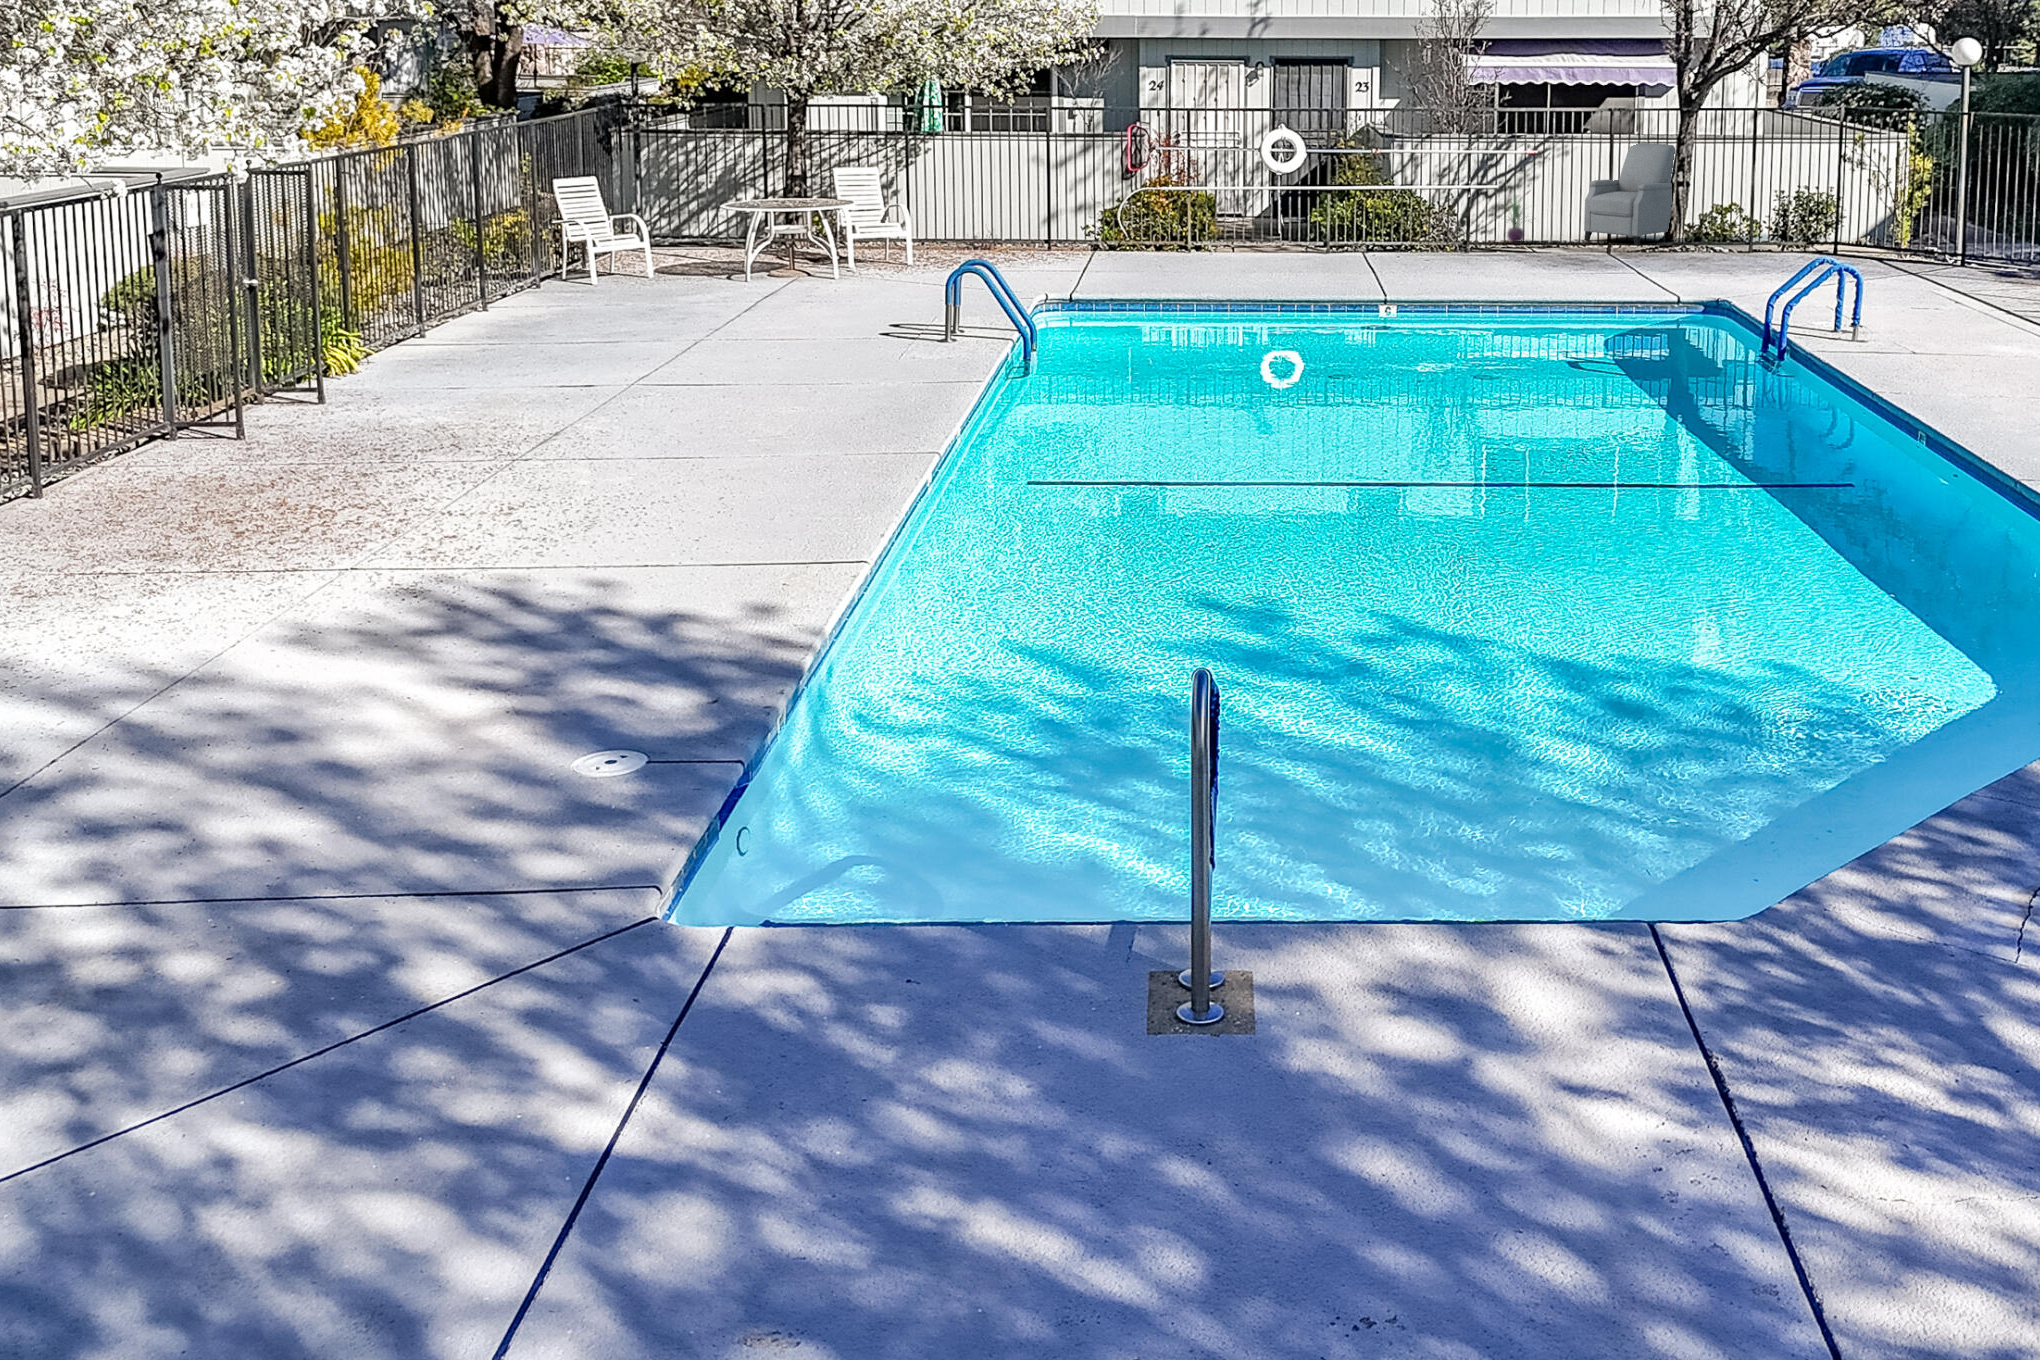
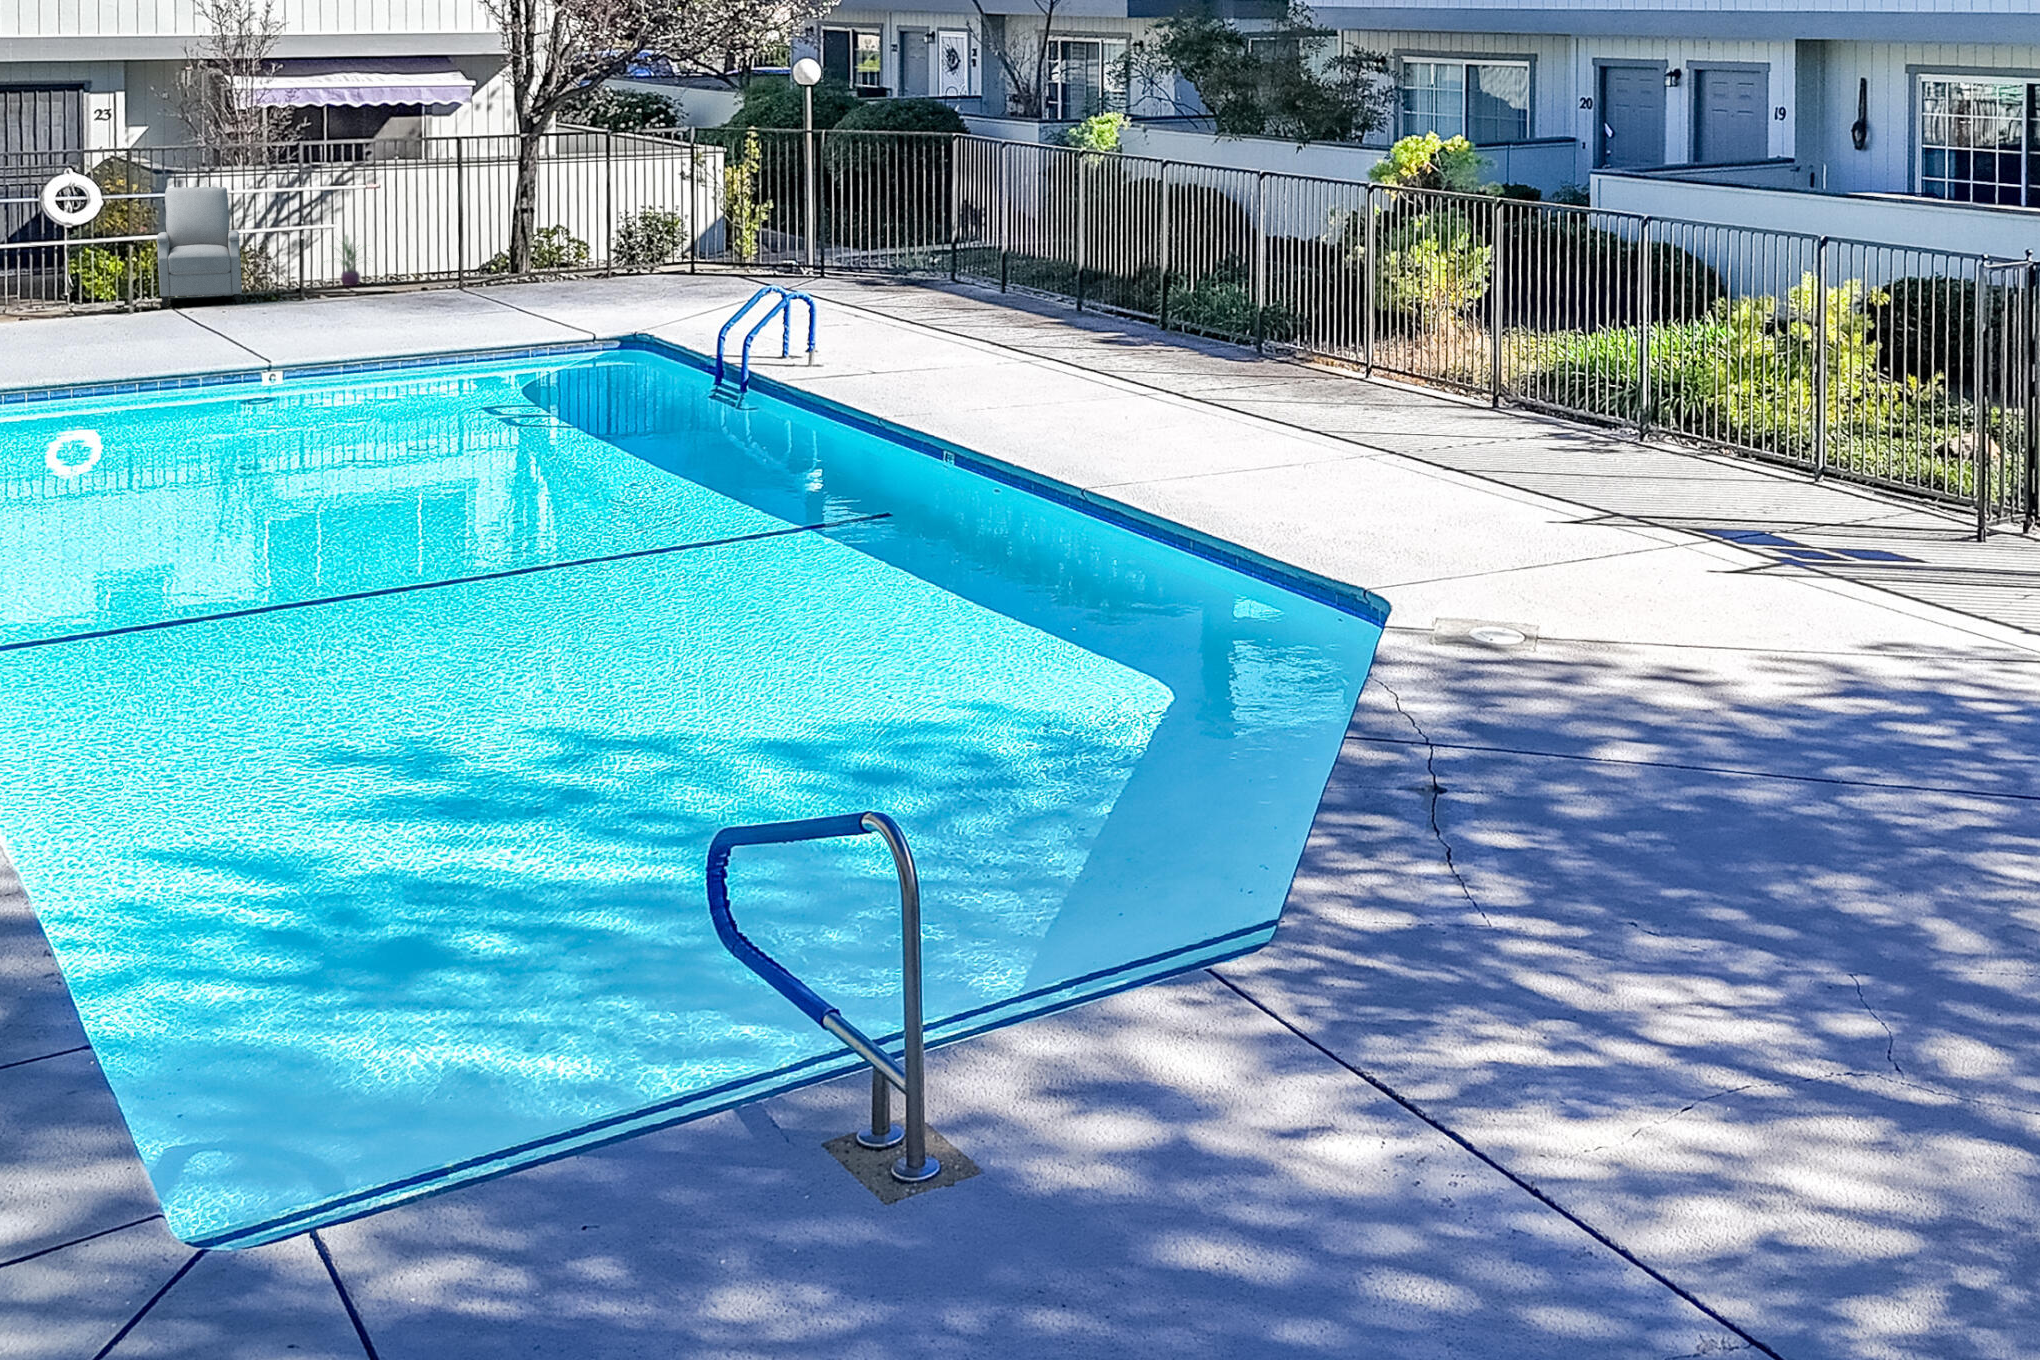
chair: present [1584,143,1676,245] -> present [157,187,242,307]

